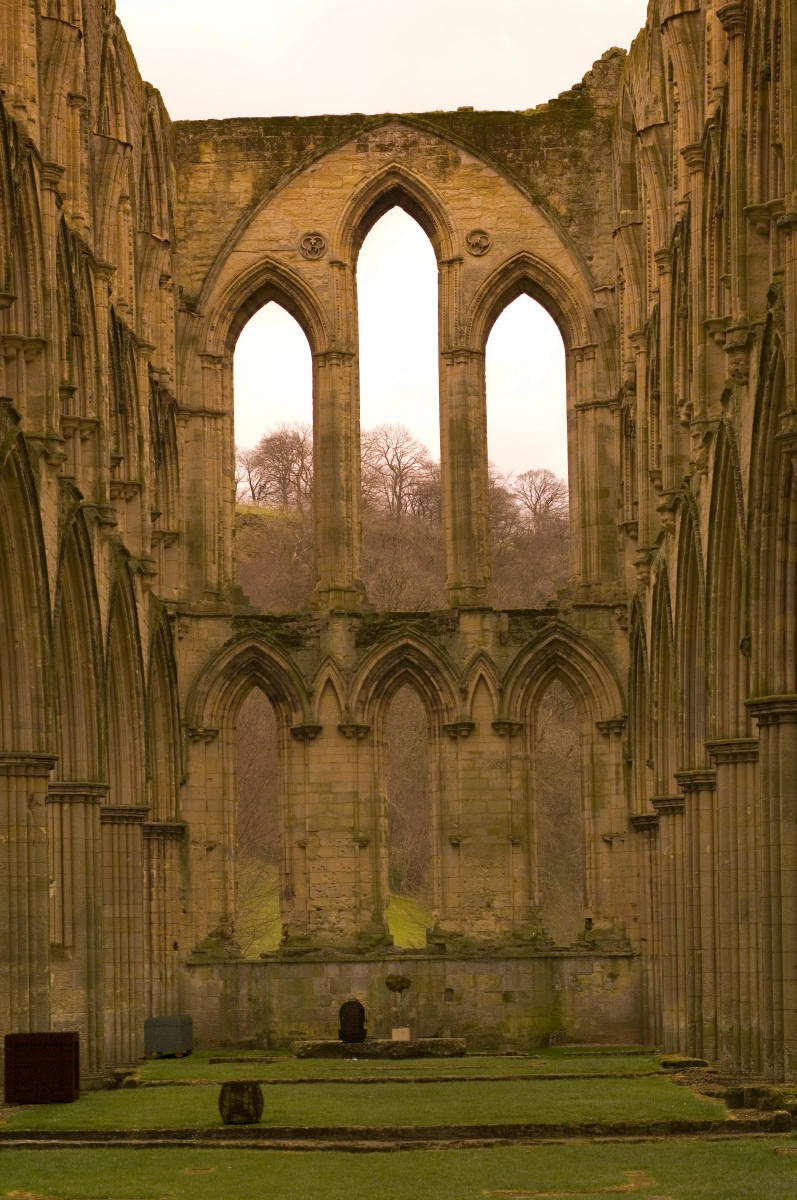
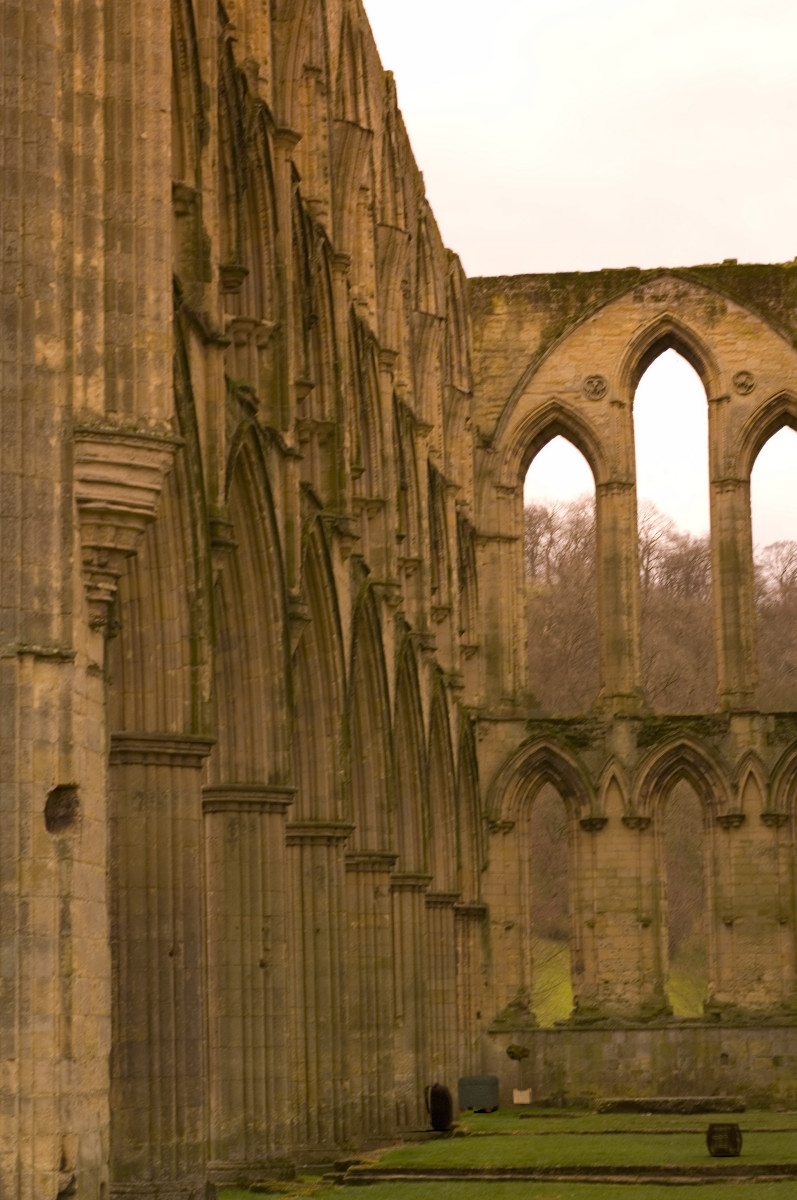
potted tree: present [385,974,416,1041] -> present [506,1044,532,1103]
backpack: present [338,998,367,1043] -> present [424,1083,453,1130]
wooden crate: present [4,1031,80,1104] -> none [362,1088,423,1148]
woven basket: present [218,1081,264,1124] -> present [706,1123,743,1156]

